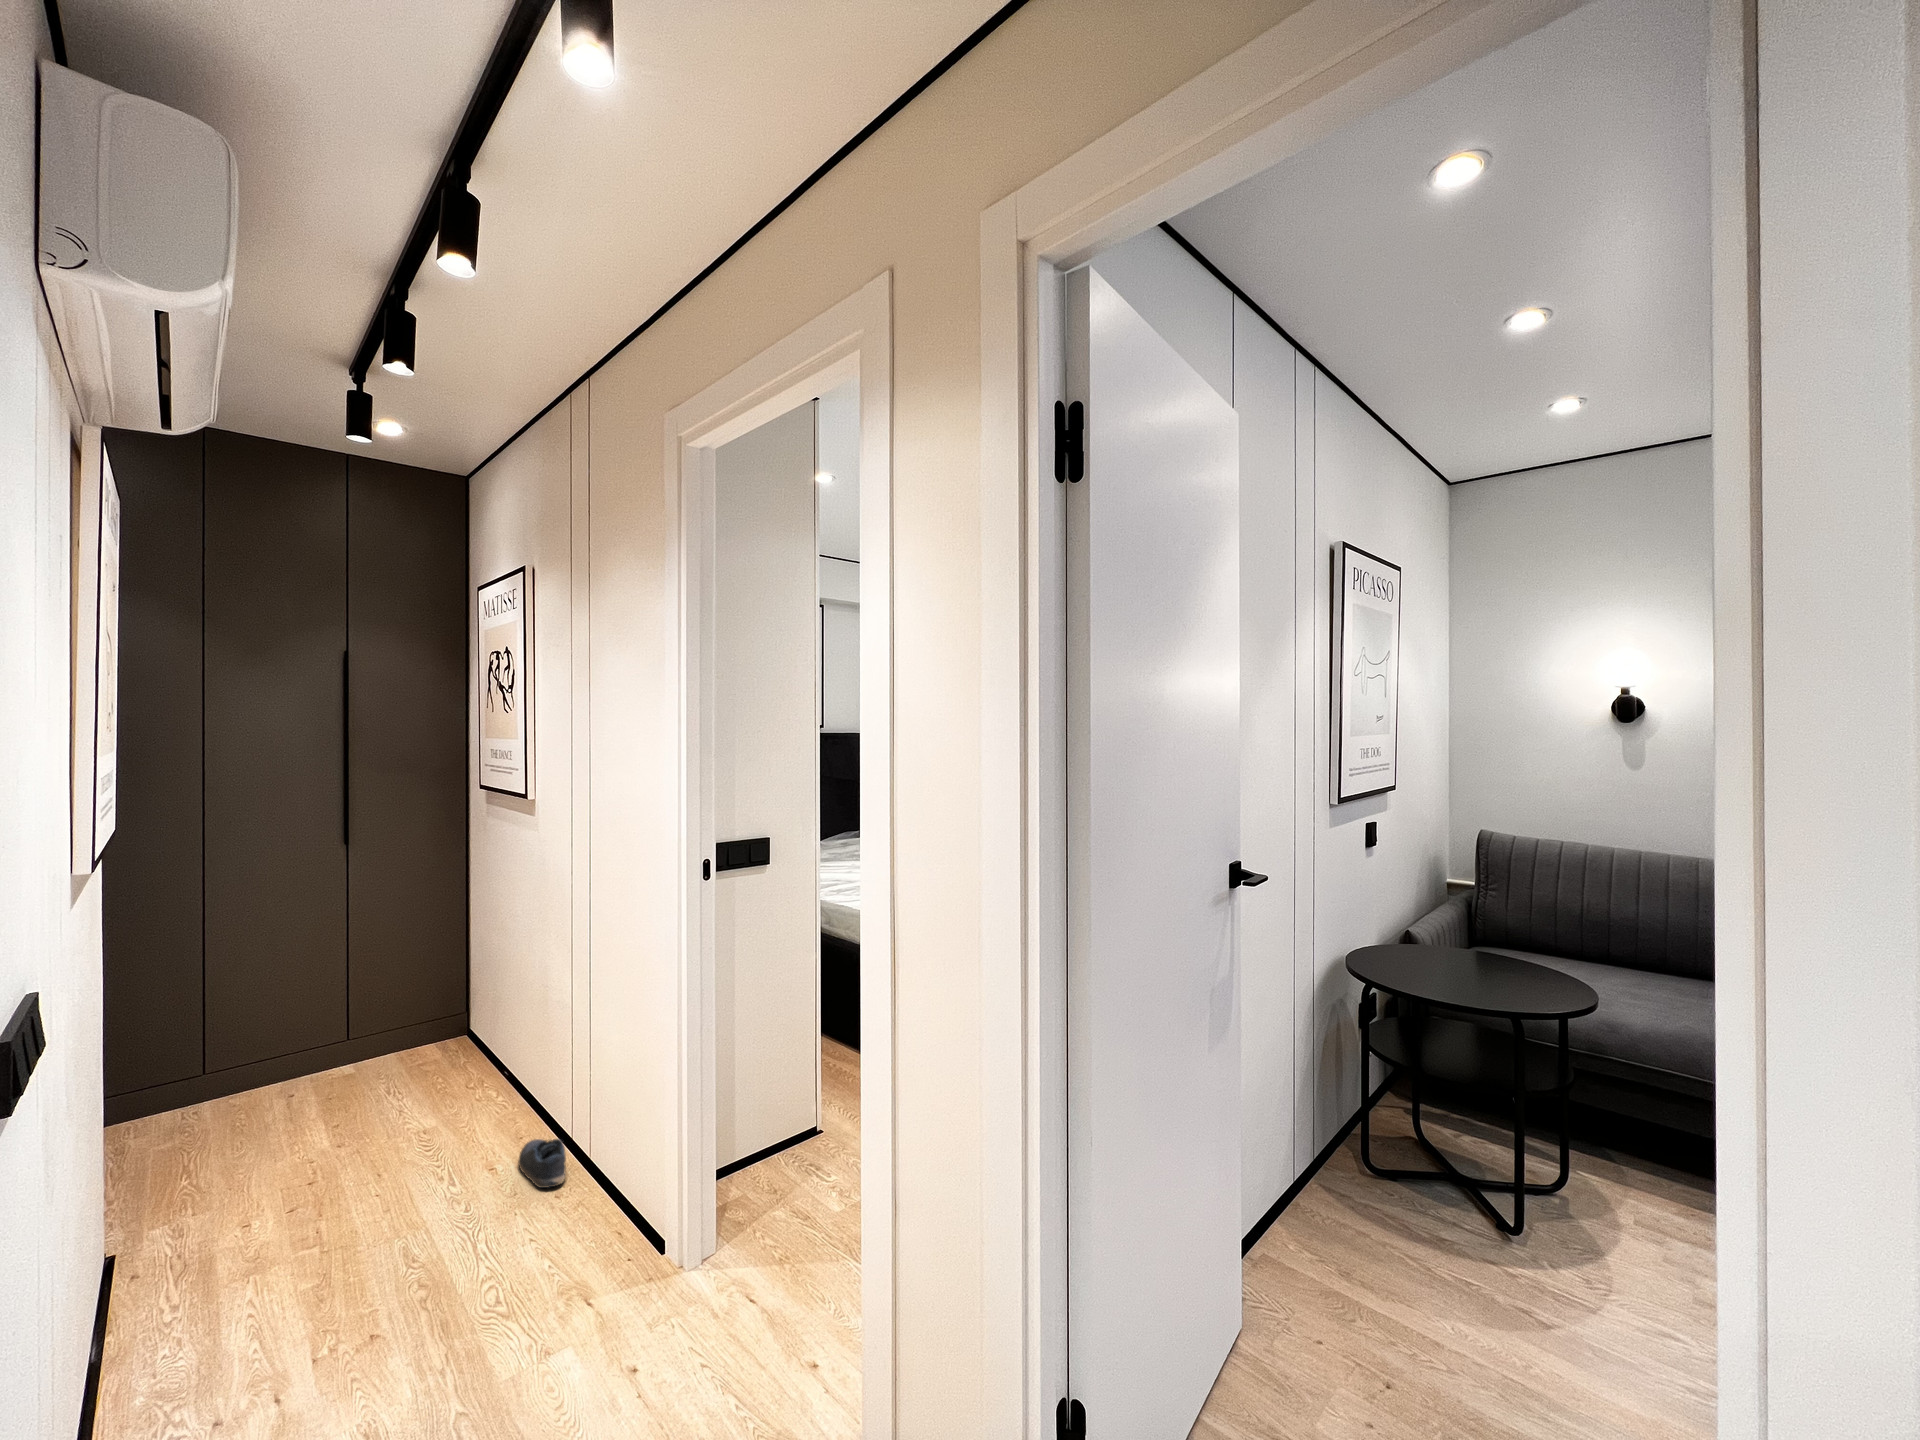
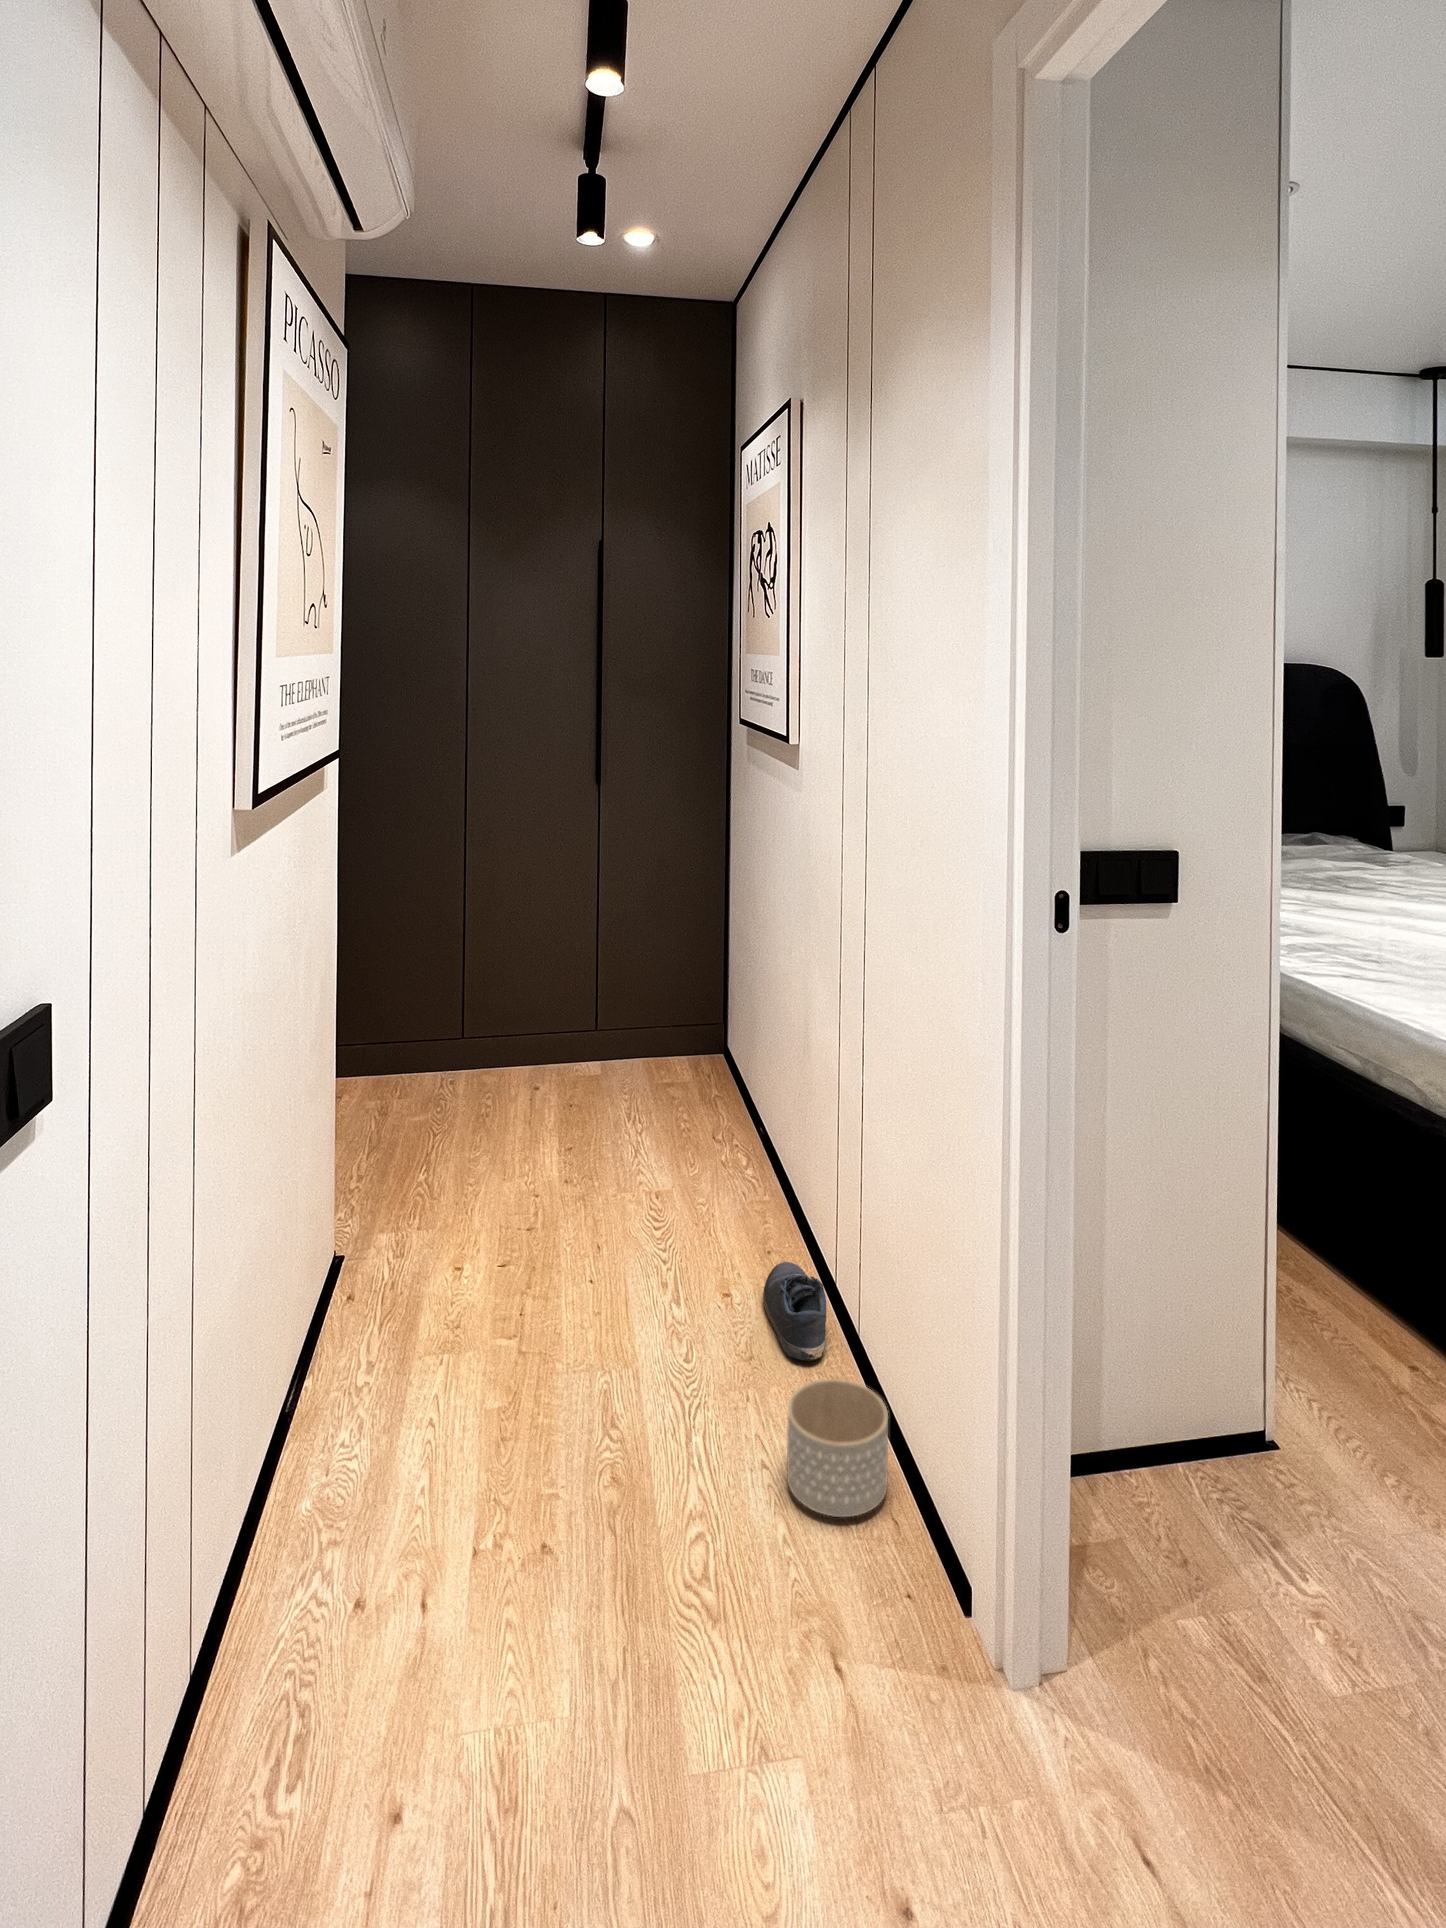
planter: none [547,1177,612,1252] -> present [787,1379,888,1517]

